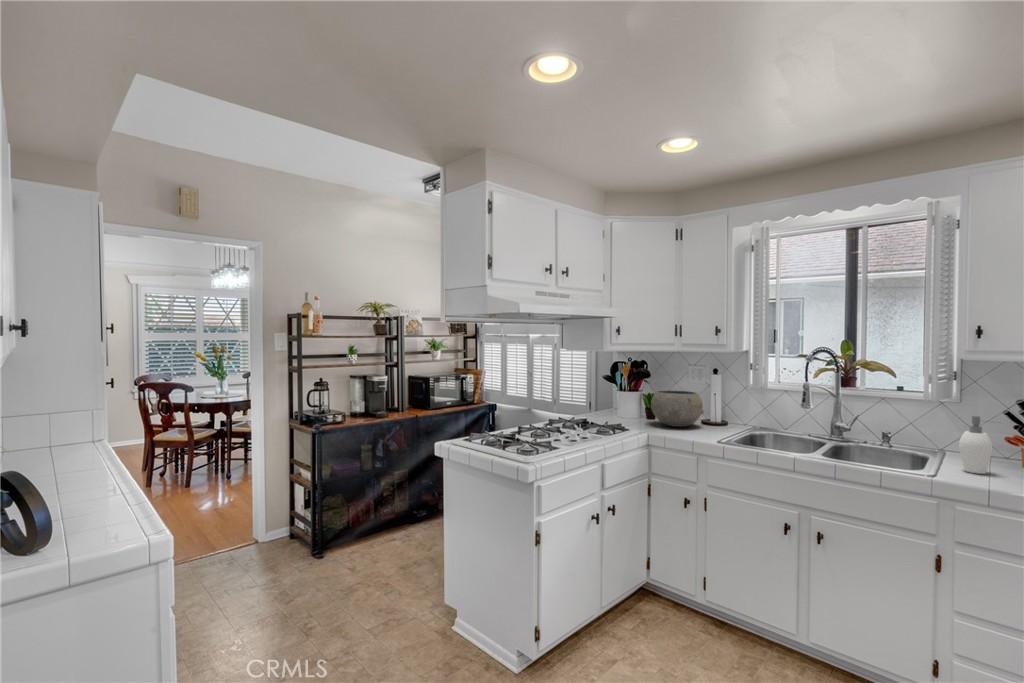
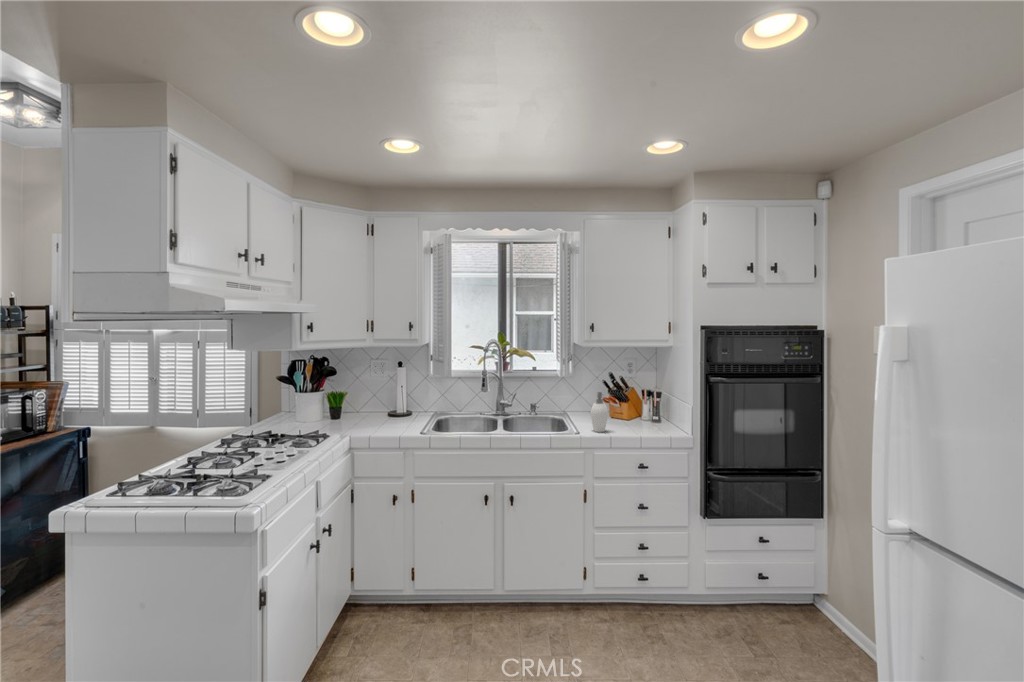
ceramic bowl: present [651,391,704,427] -> none [345,389,399,427]

